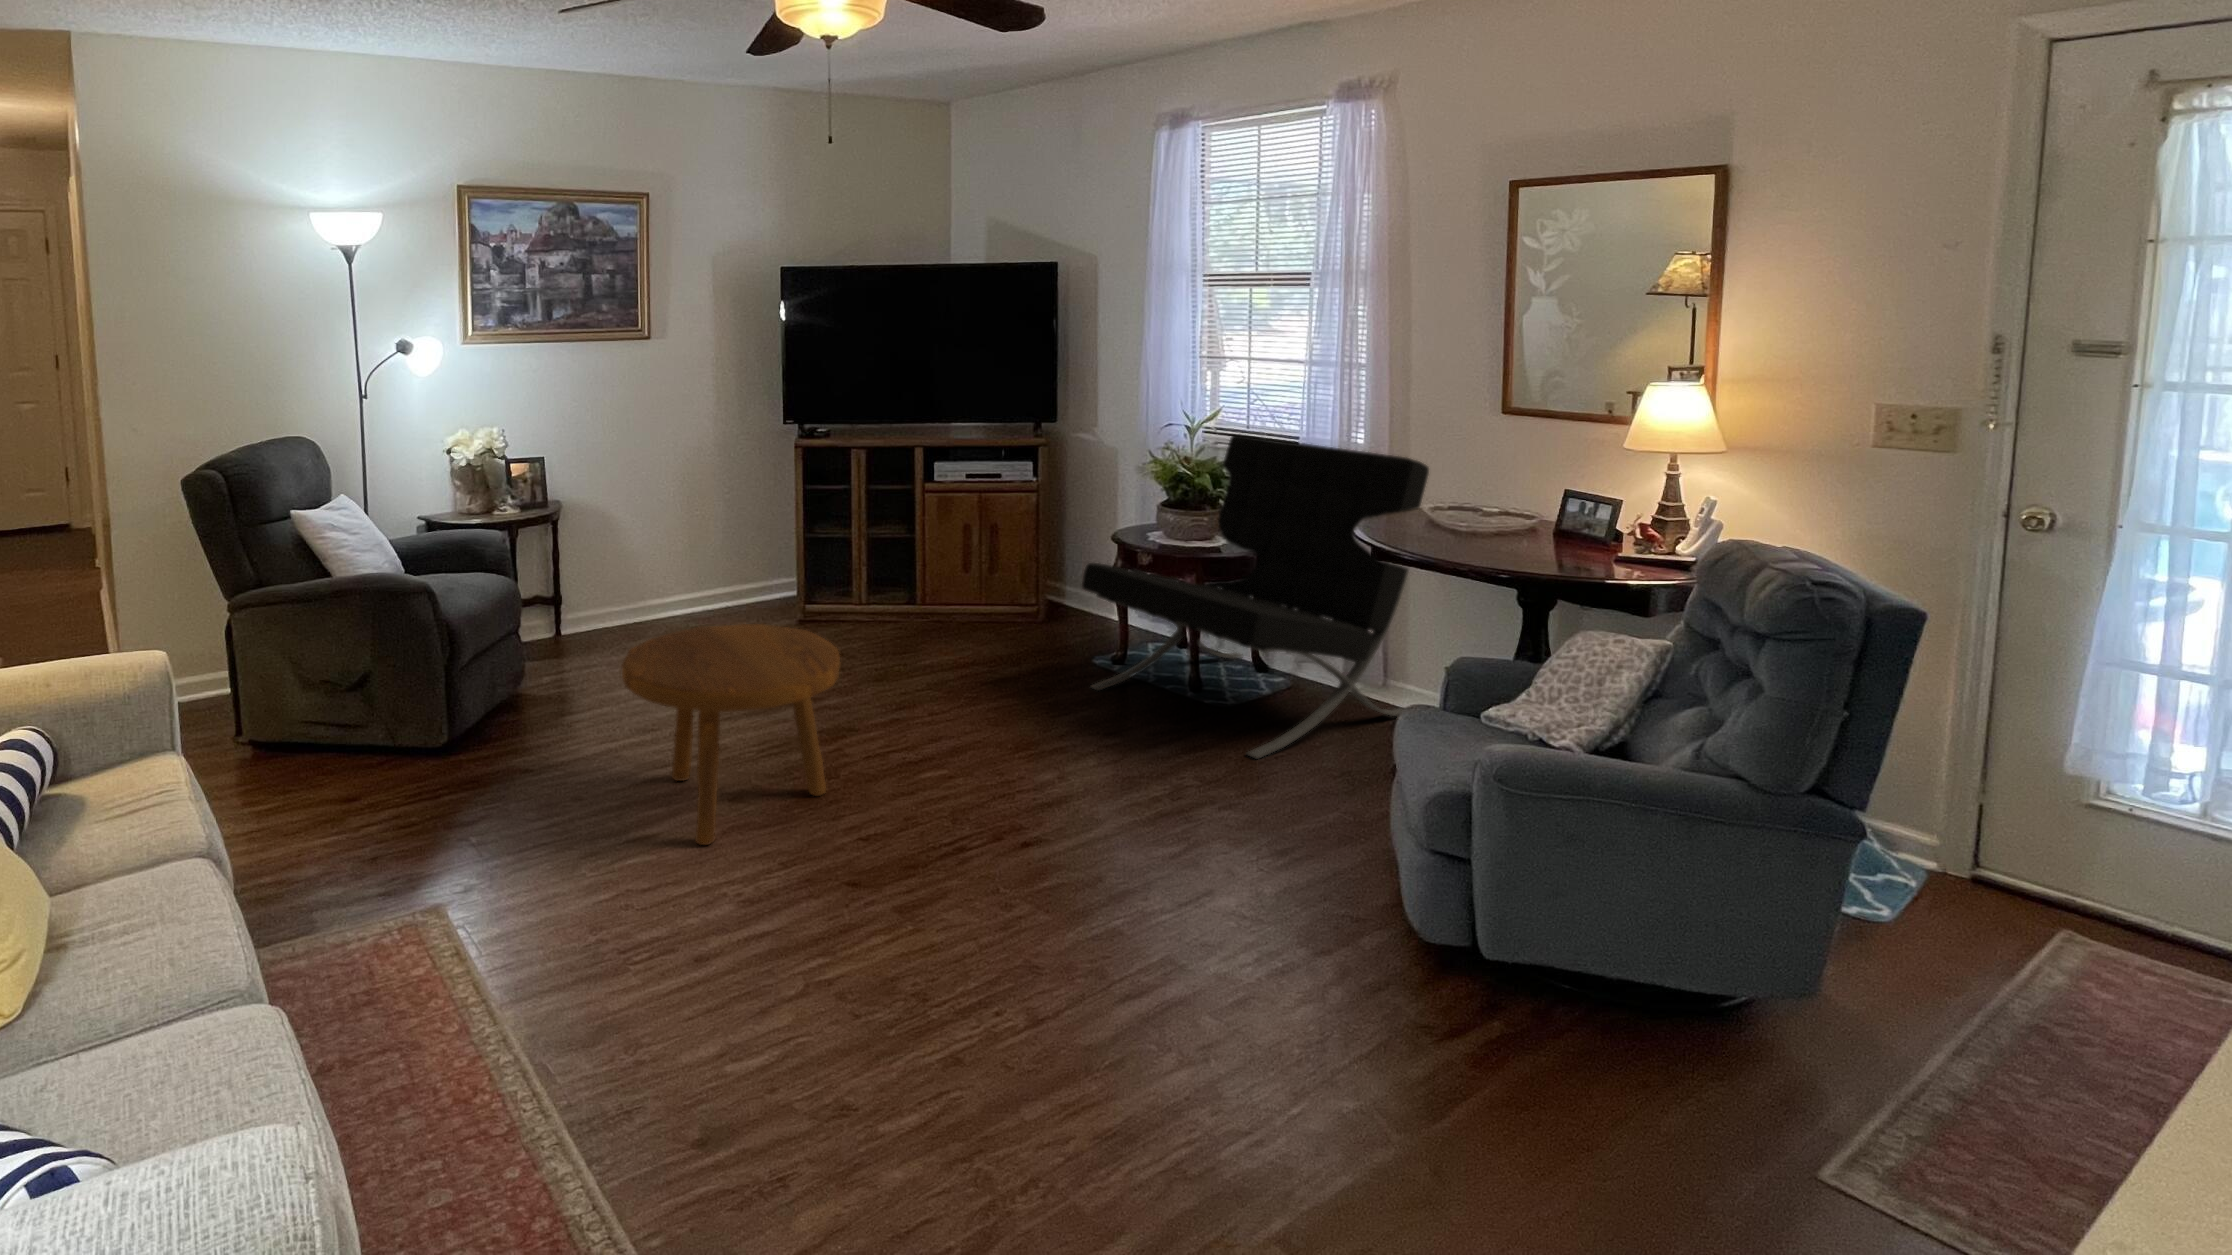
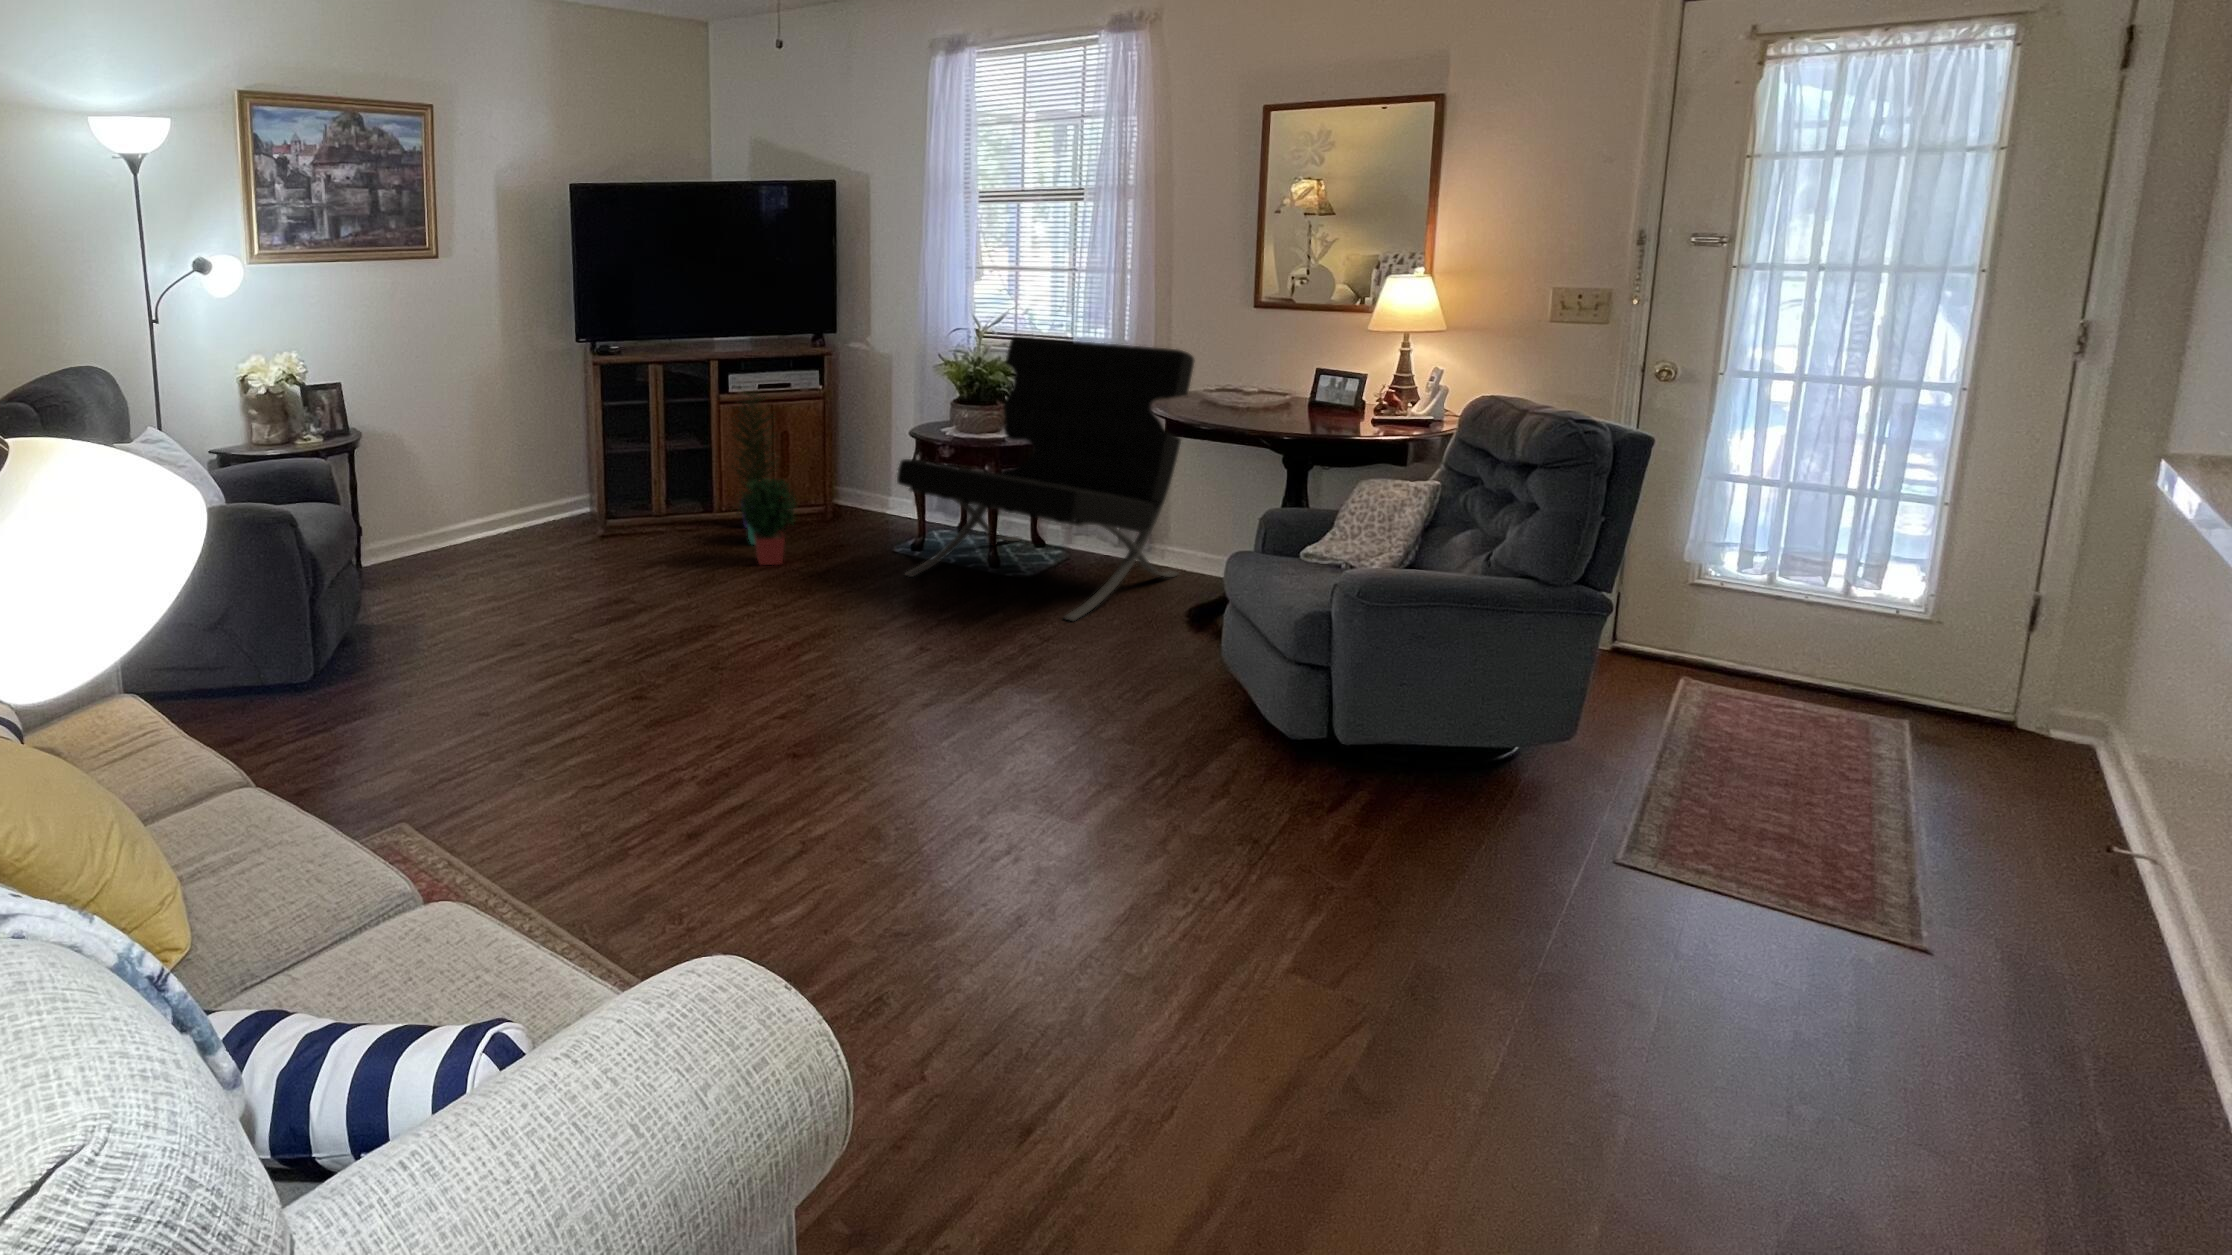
potted plant: none [925,475,992,665] -> present [731,392,796,565]
footstool: present [622,624,840,845] -> none [516,531,731,744]

